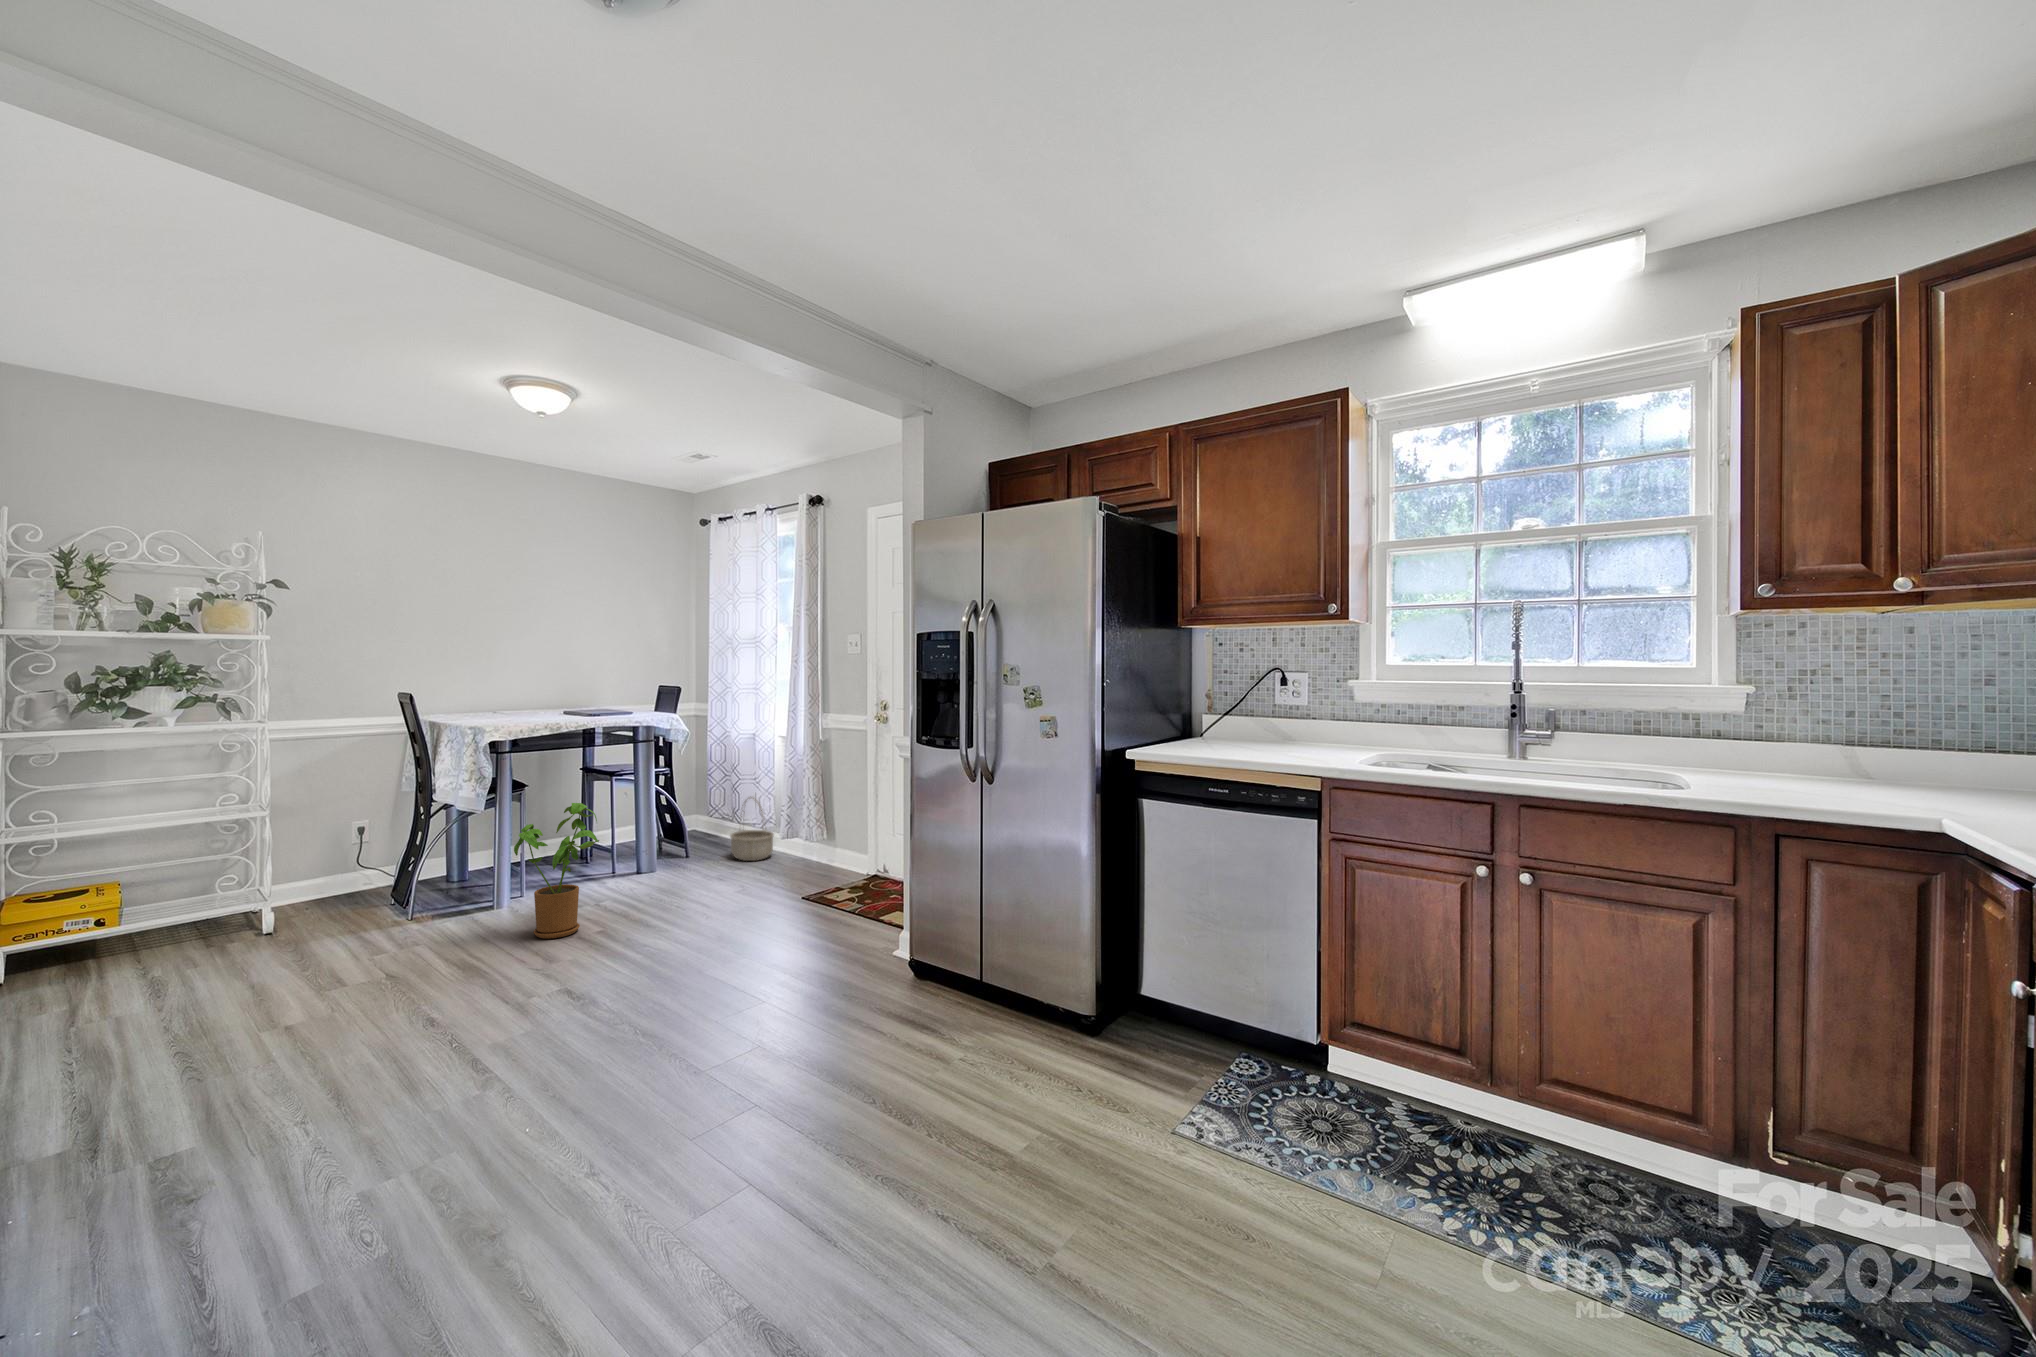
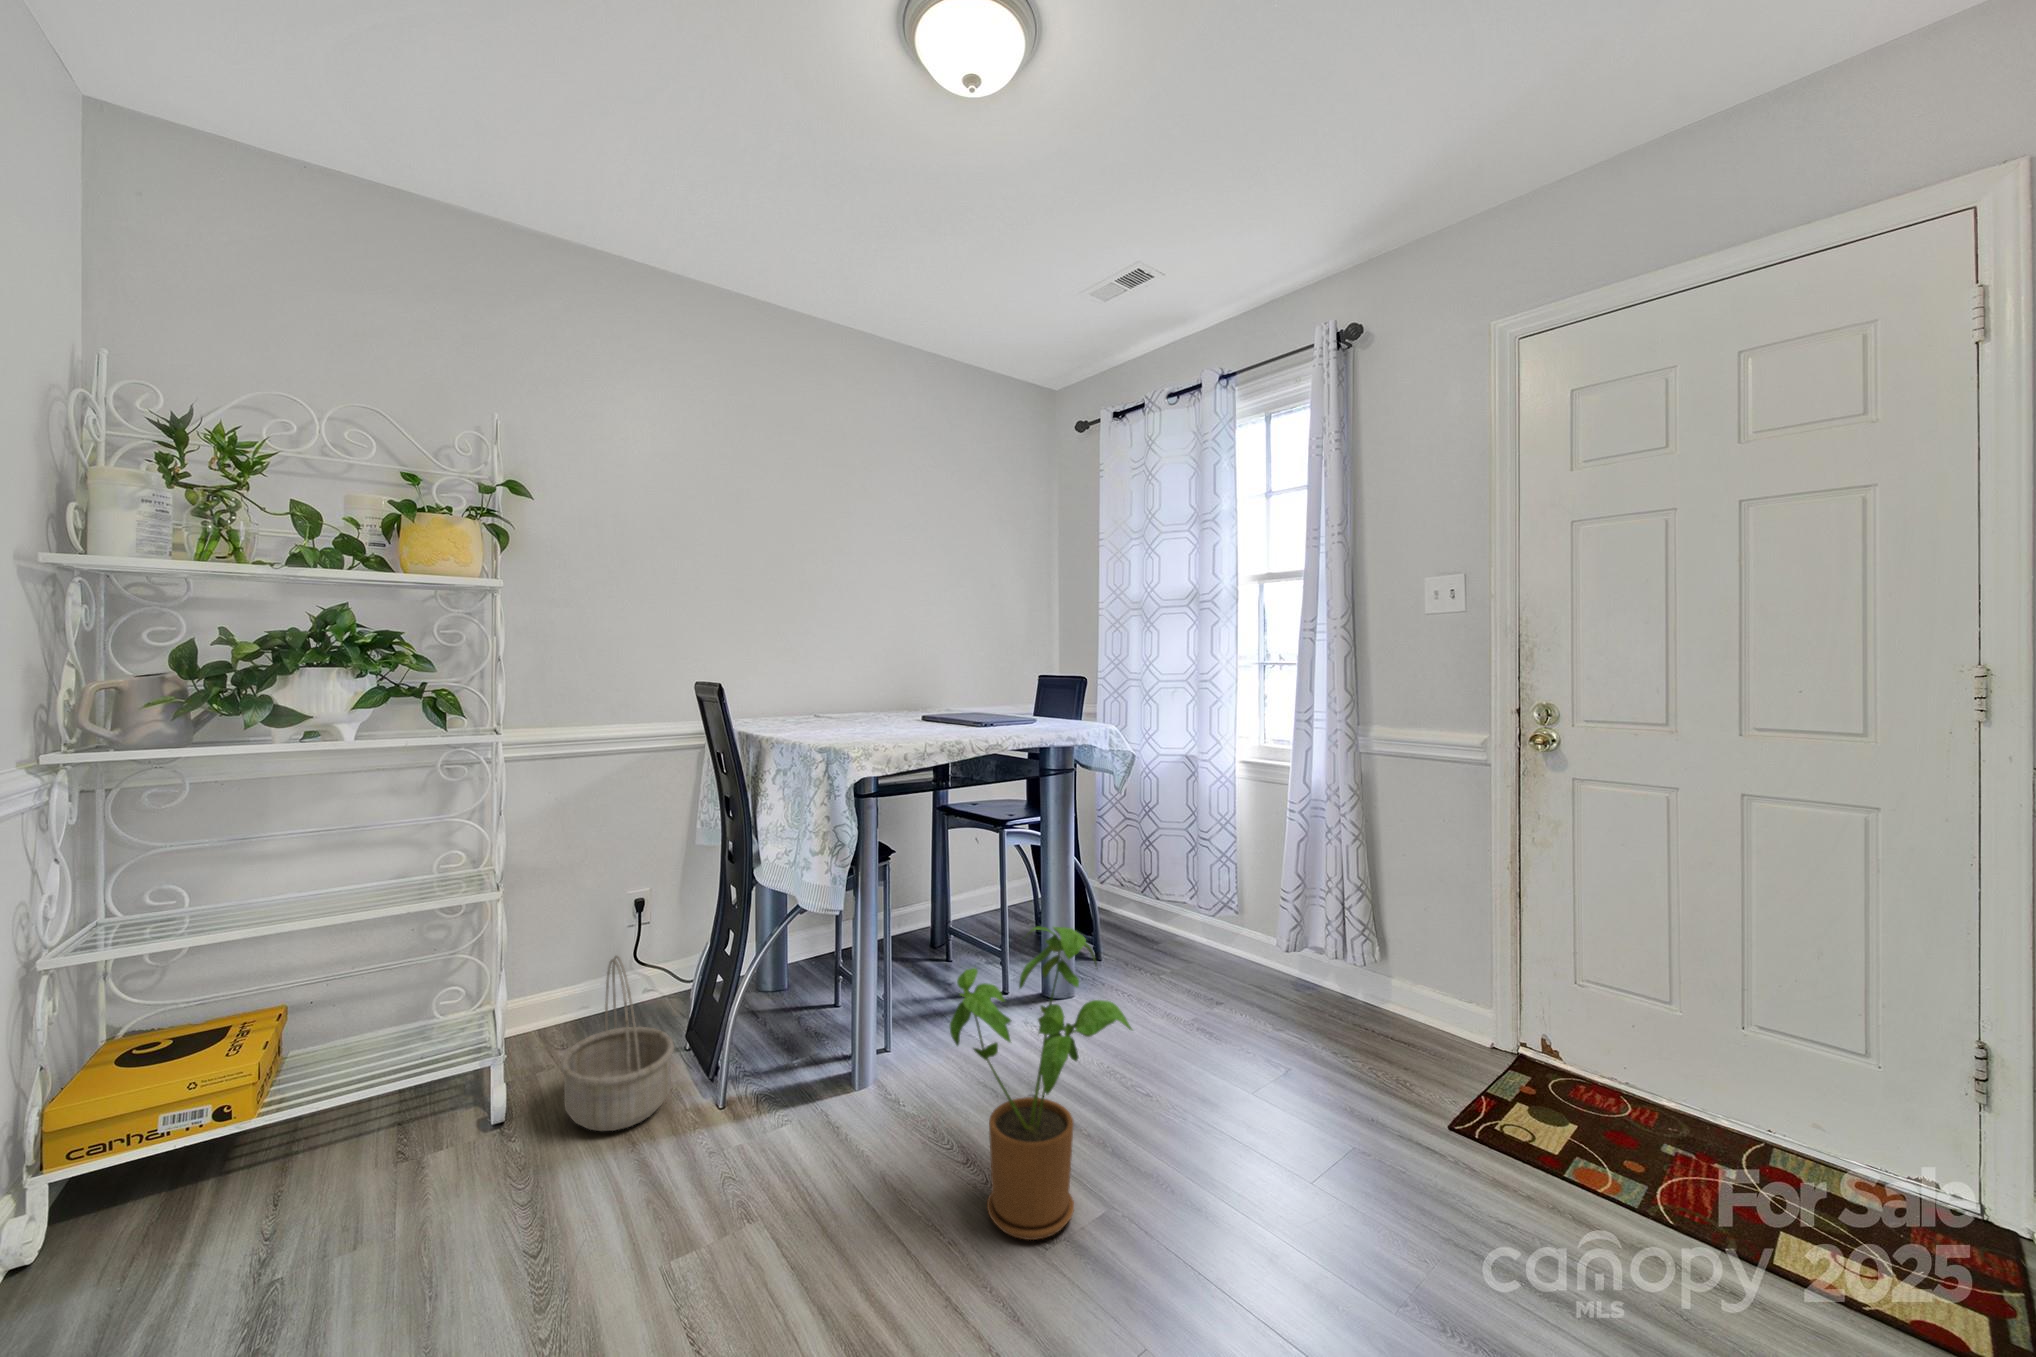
basket: present [730,797,774,861] -> present [561,956,674,1131]

